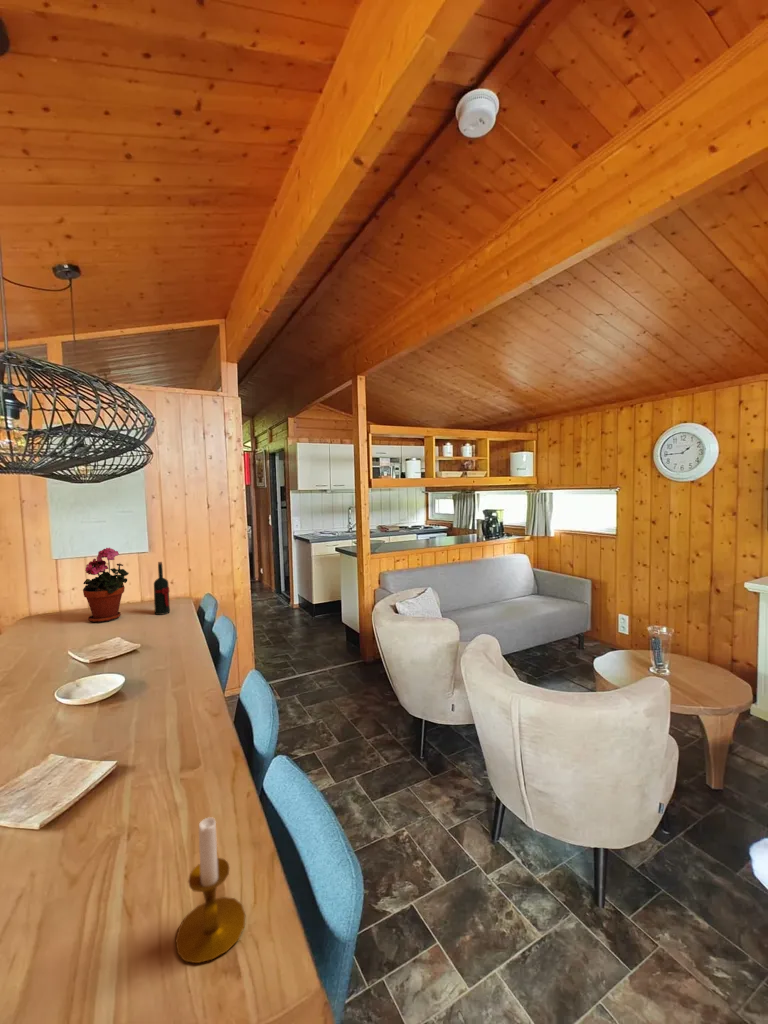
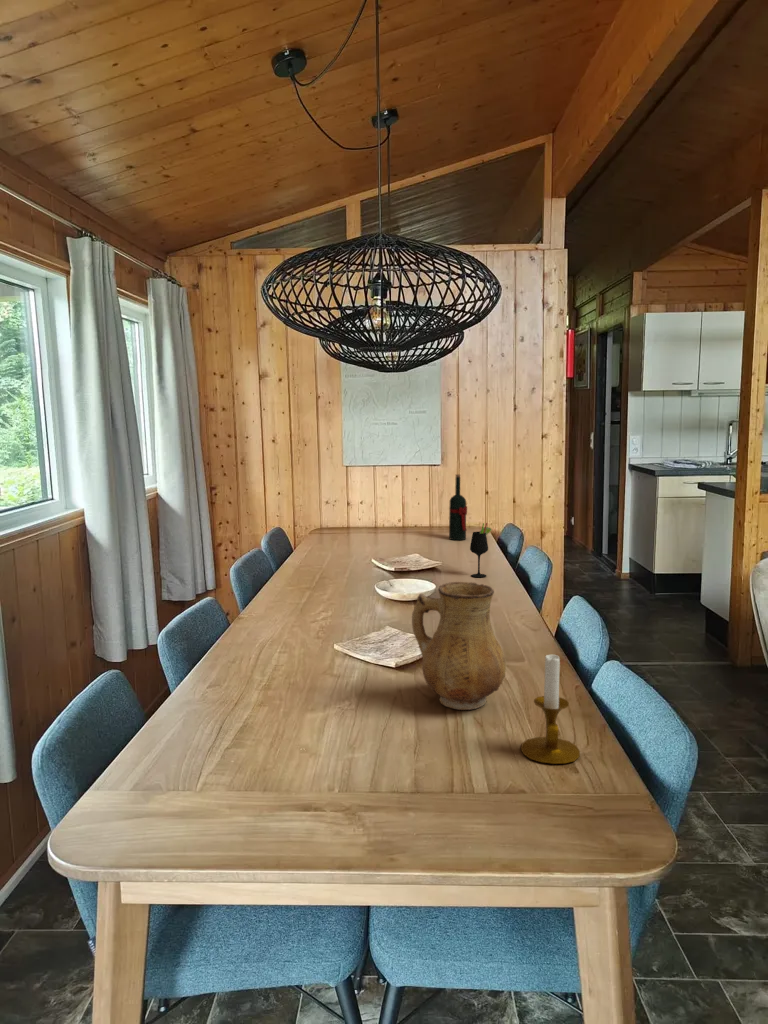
potted plant: present [83,548,129,623] -> none [375,452,422,540]
wine glass: none [164,609,183,655] -> present [470,523,492,577]
ceramic pitcher: none [47,721,168,884] -> present [412,582,506,710]

